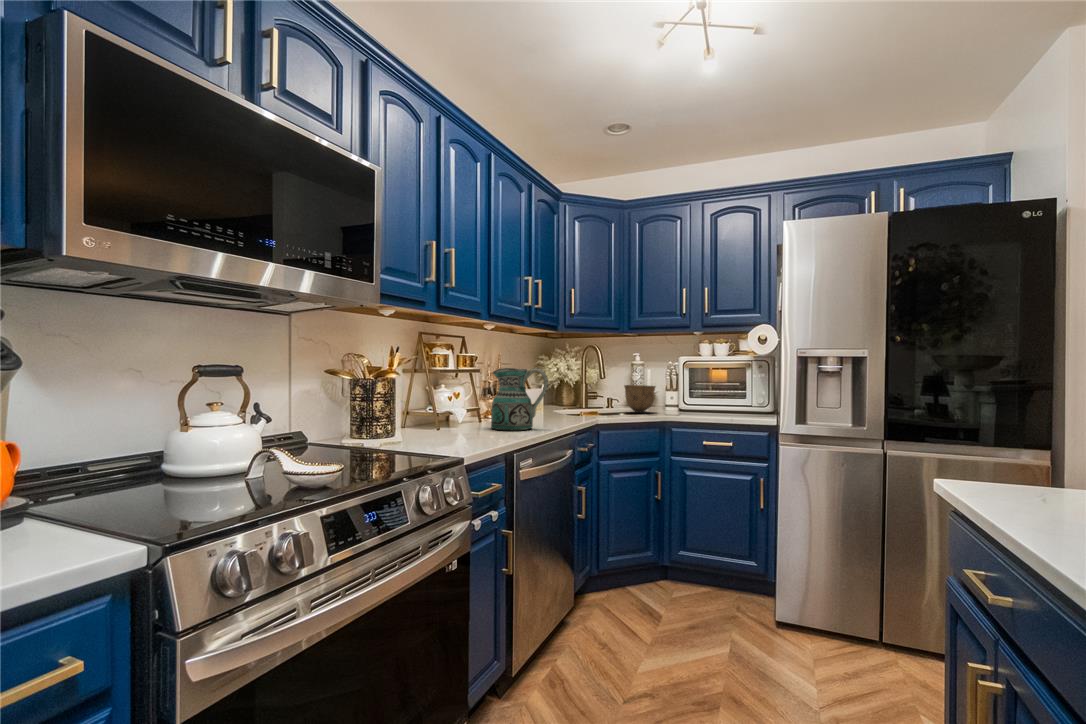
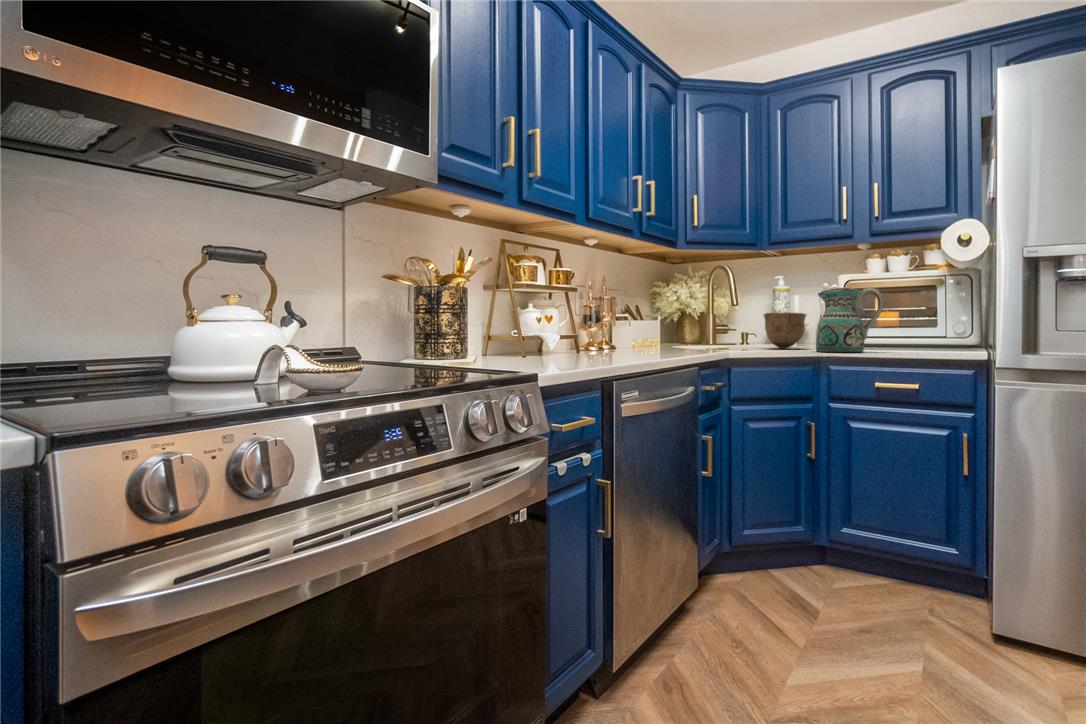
ceramic pitcher: present [491,368,548,430] -> present [816,287,884,352]

